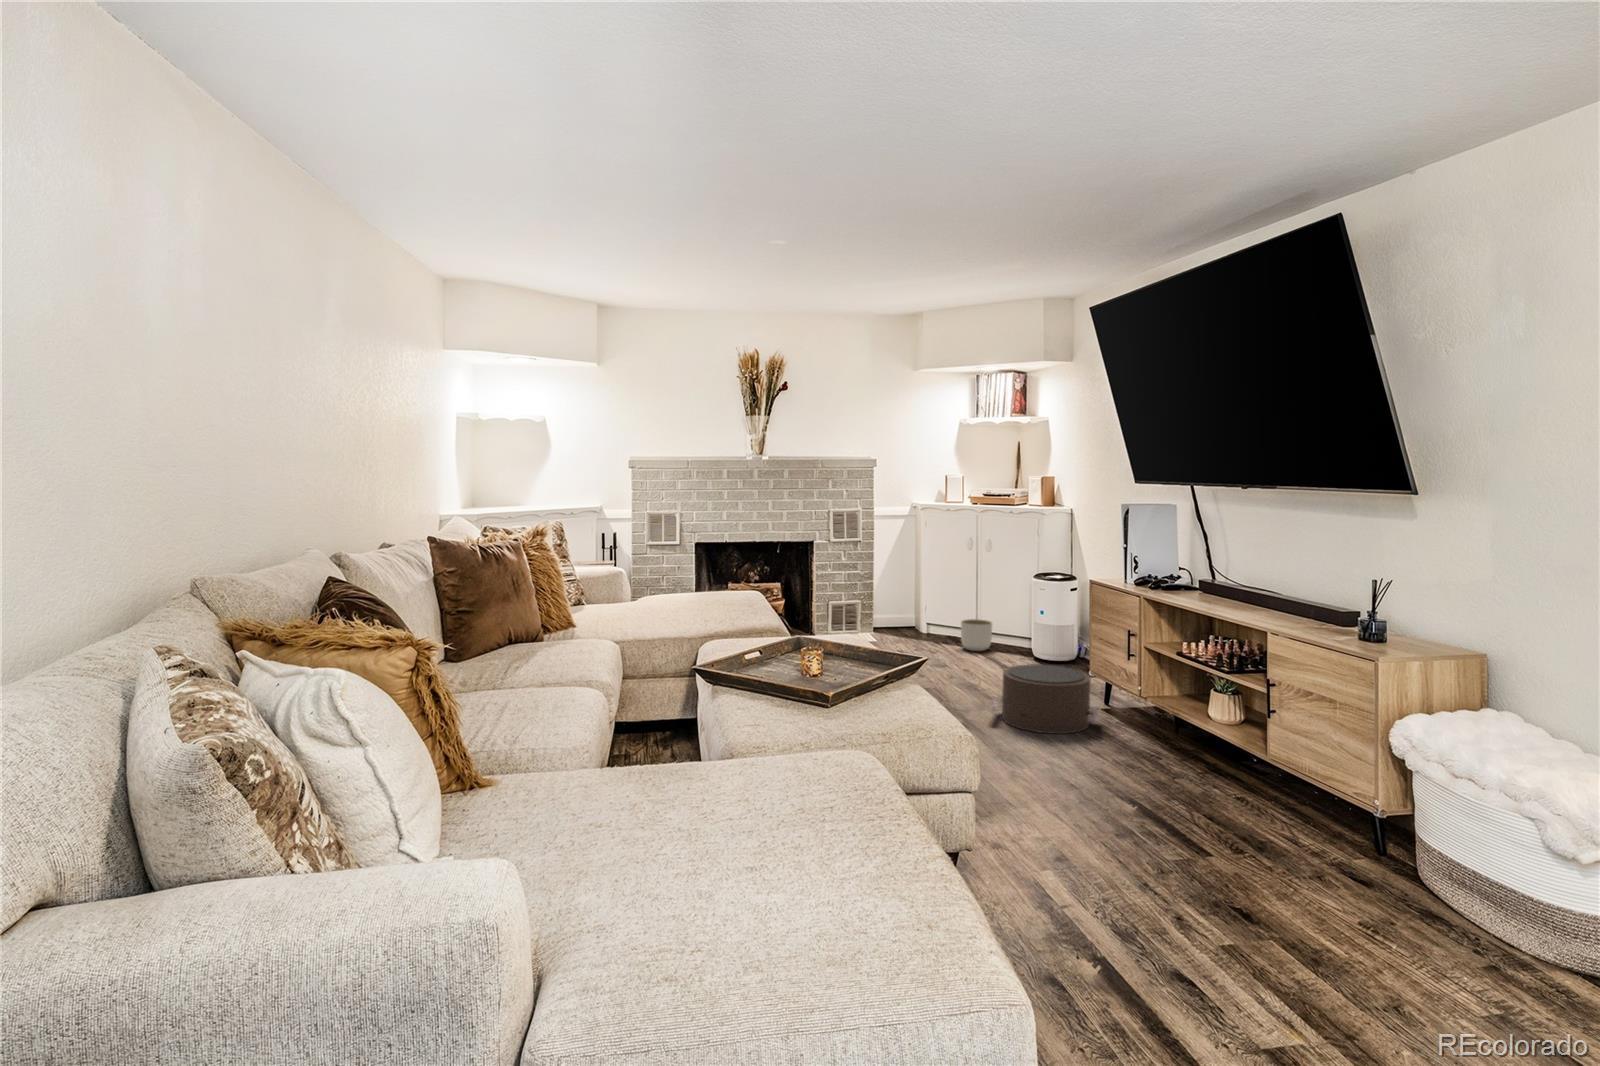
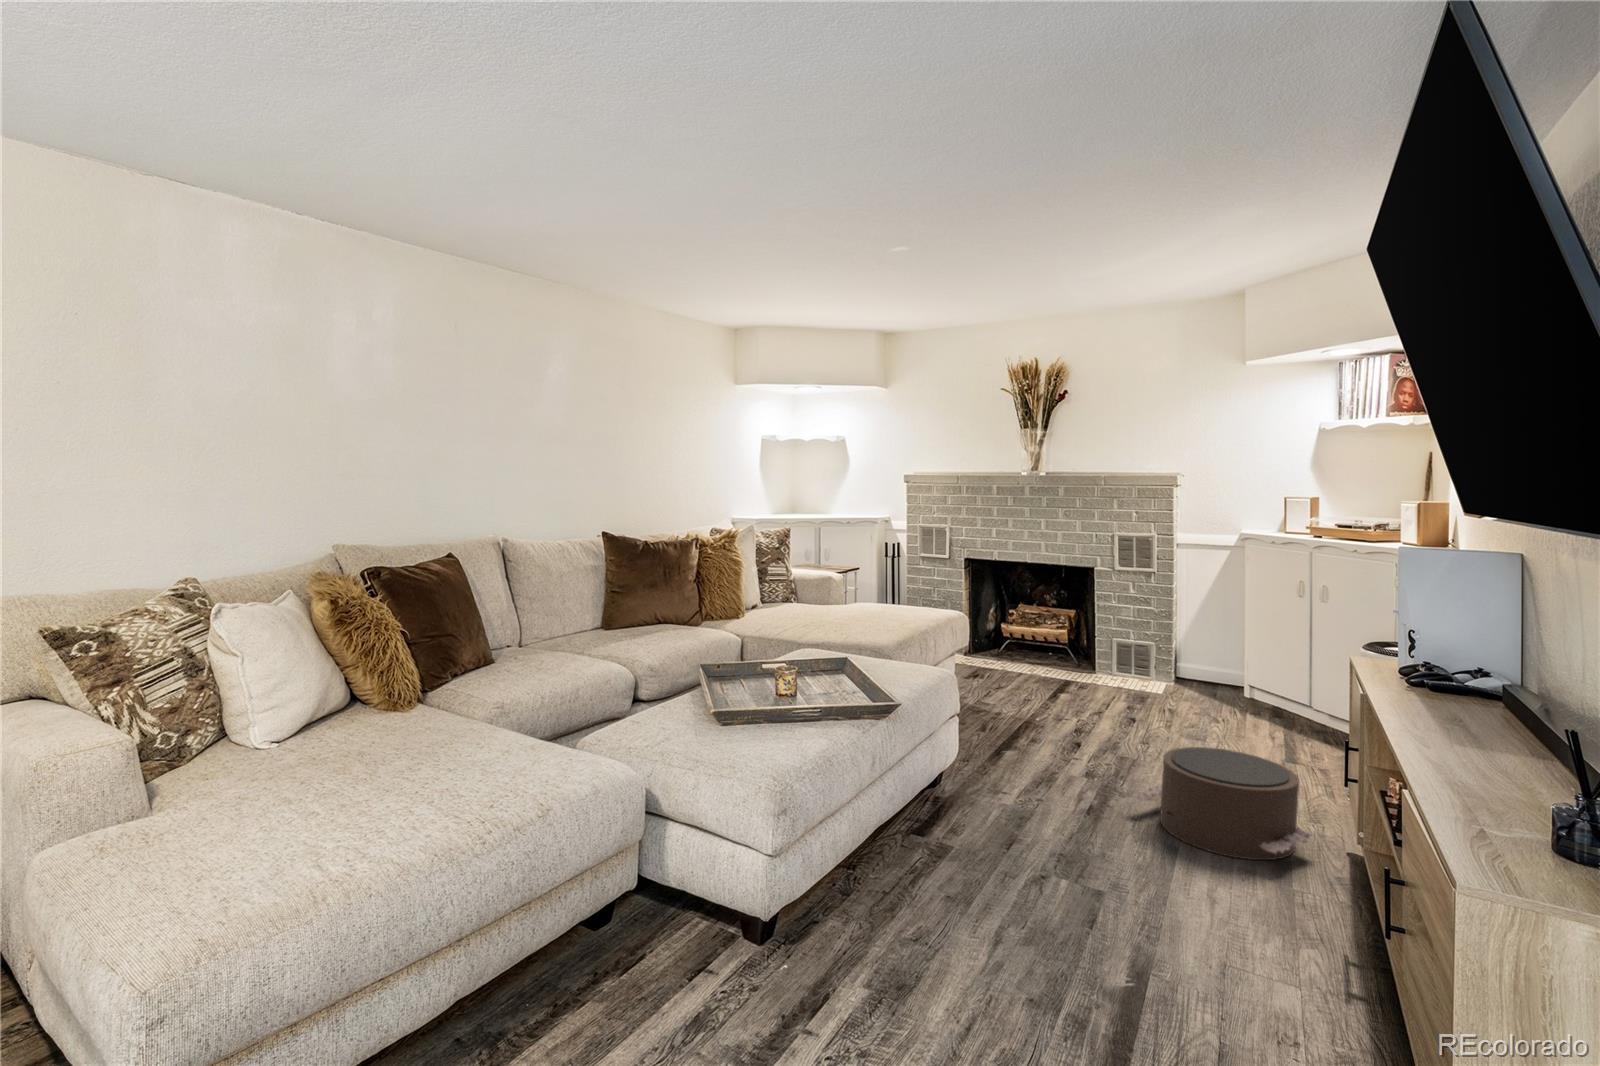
planter: present [961,619,992,651] -> none [1260,684,1308,729]

